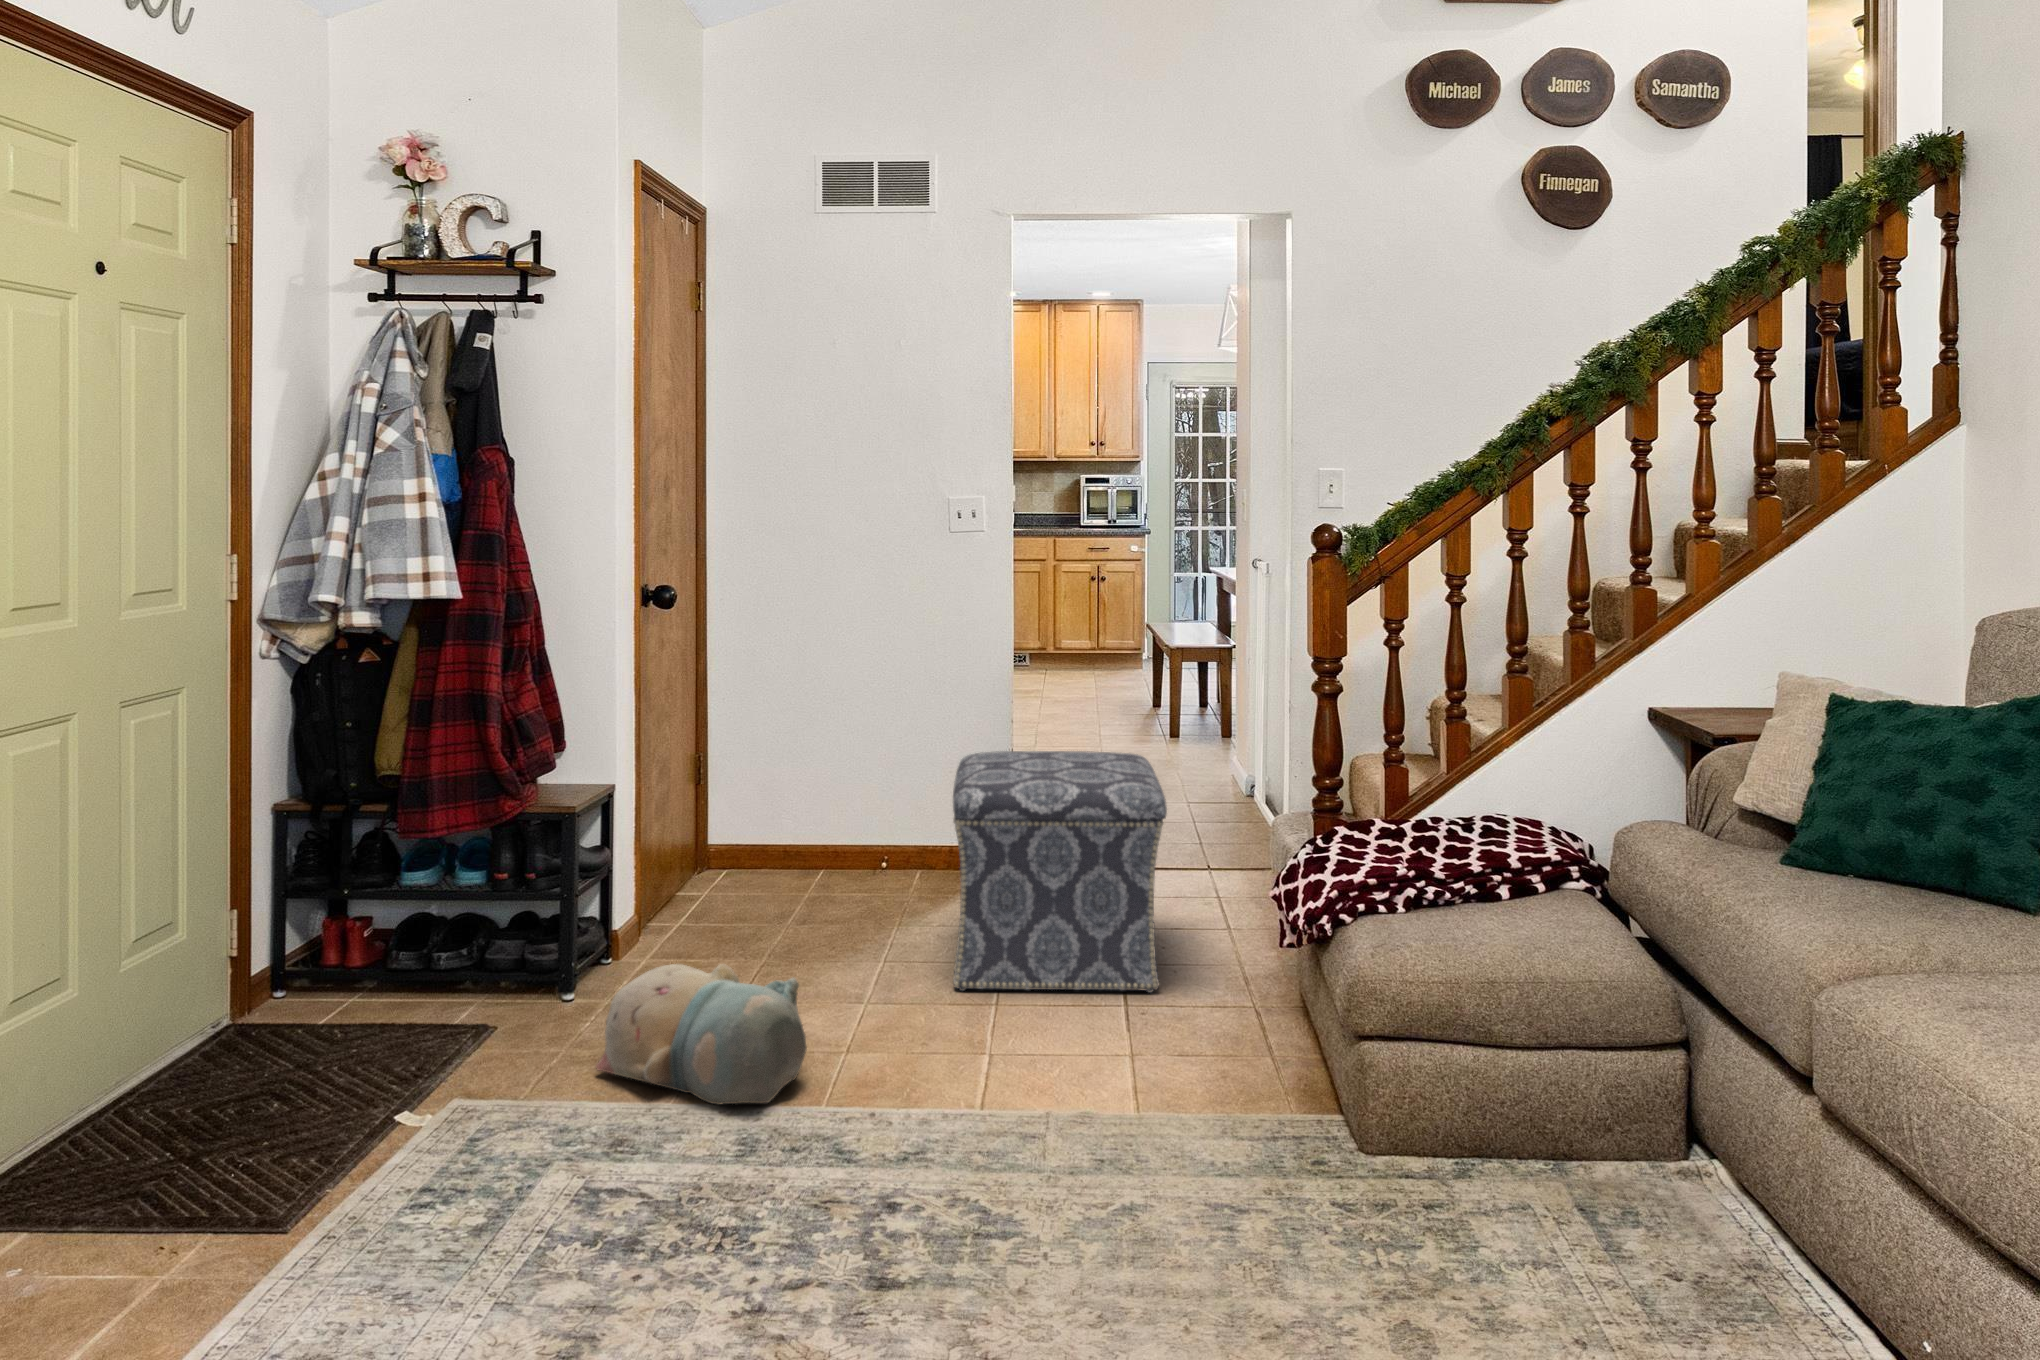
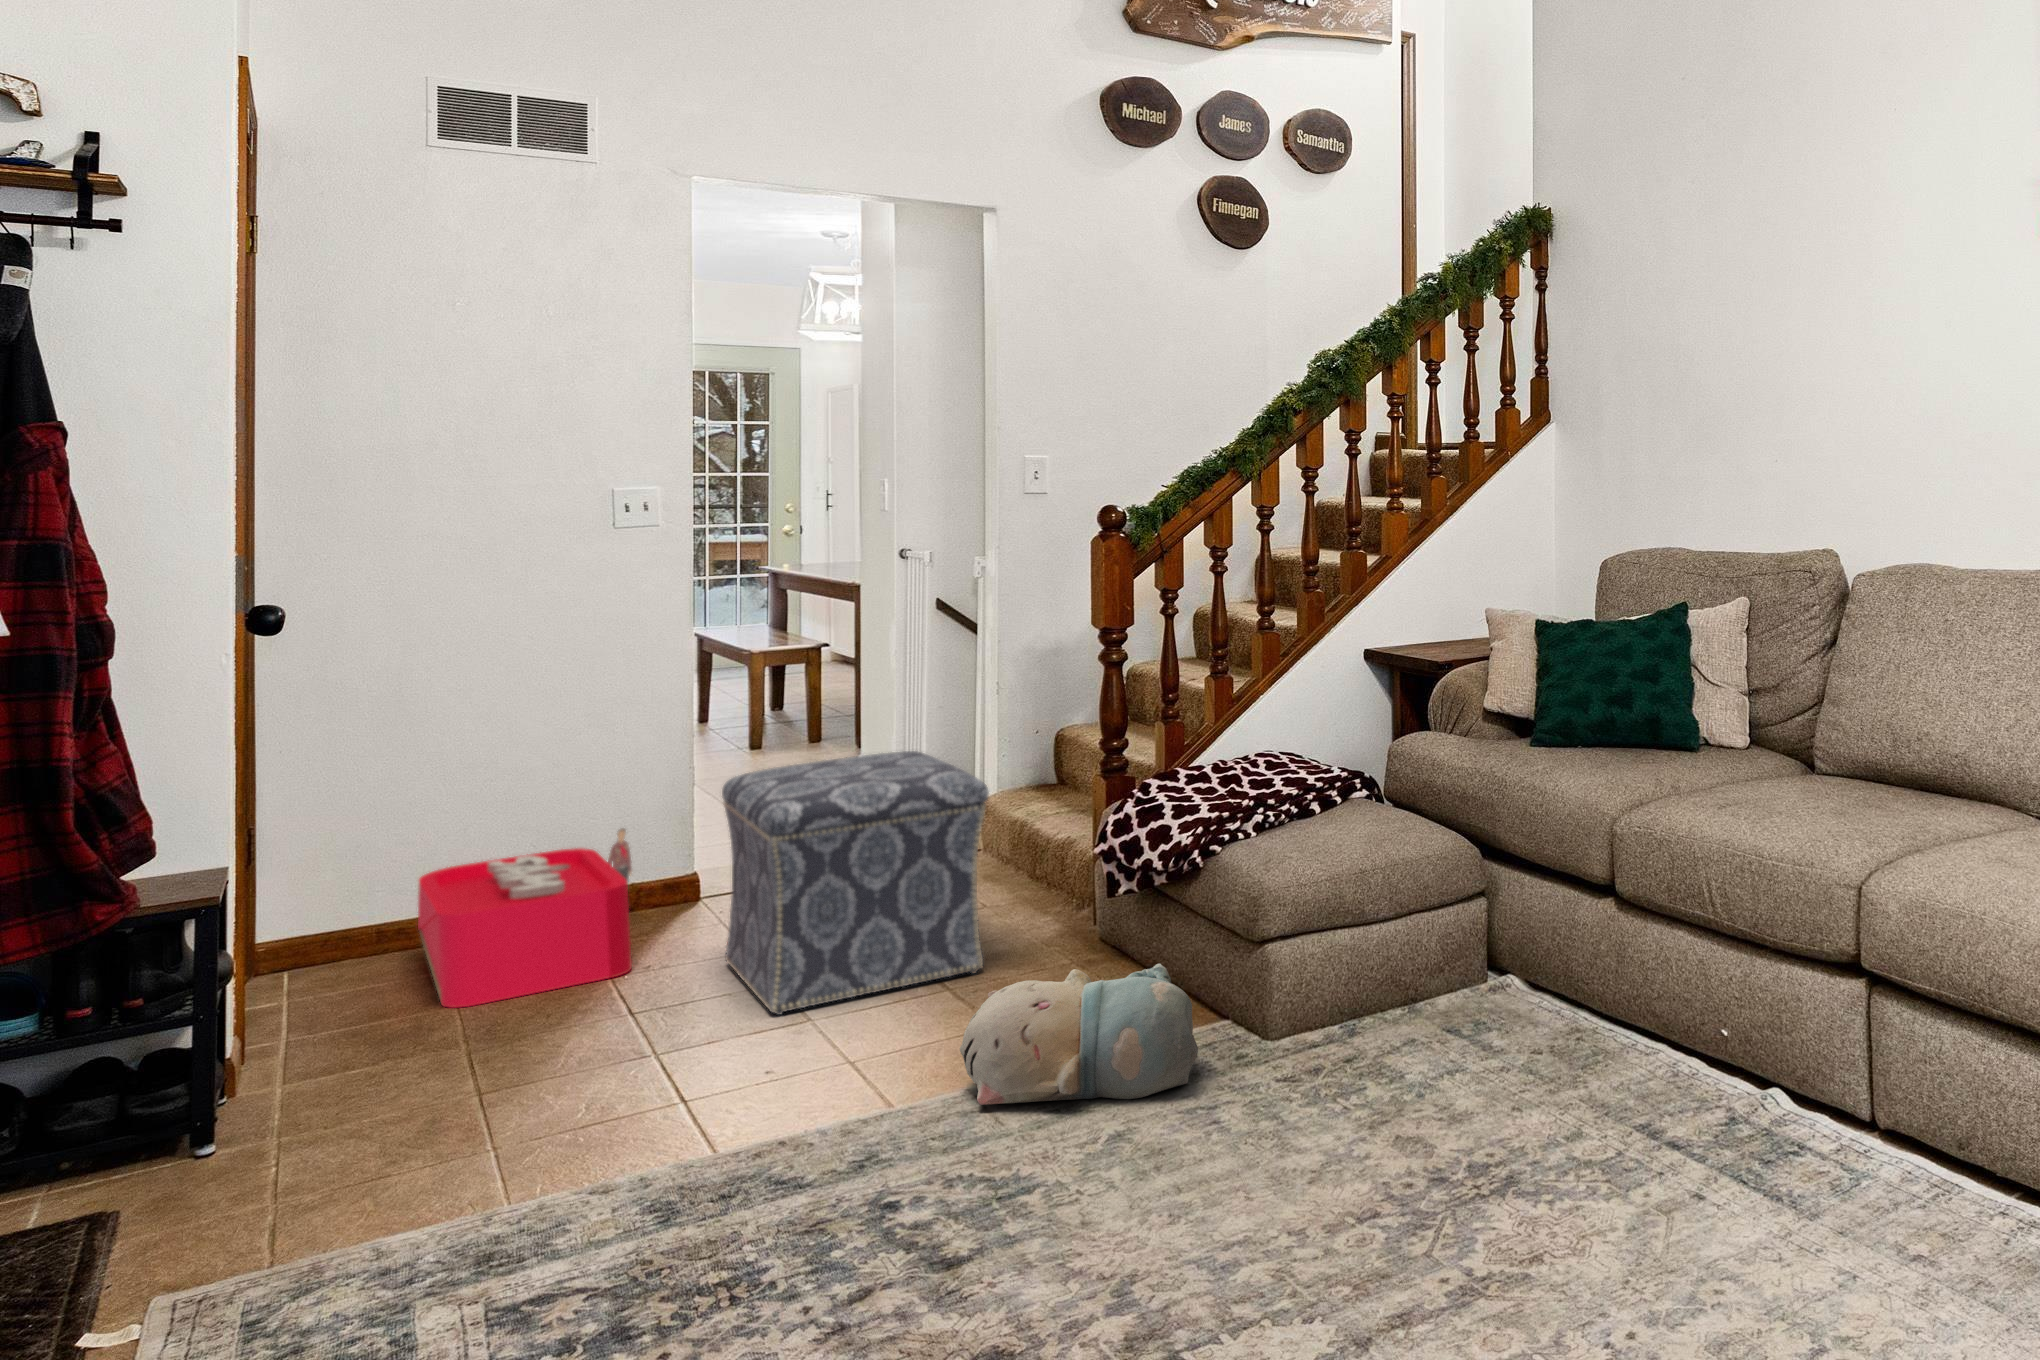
storage bin: none [743,783,934,921] -> present [418,828,632,1008]
plush toy: present [596,964,807,1105] -> present [960,964,1198,1105]

